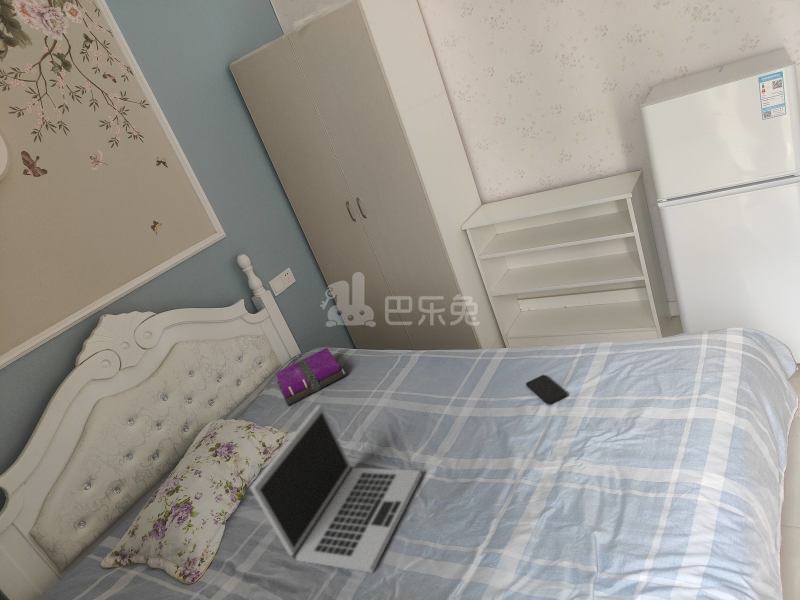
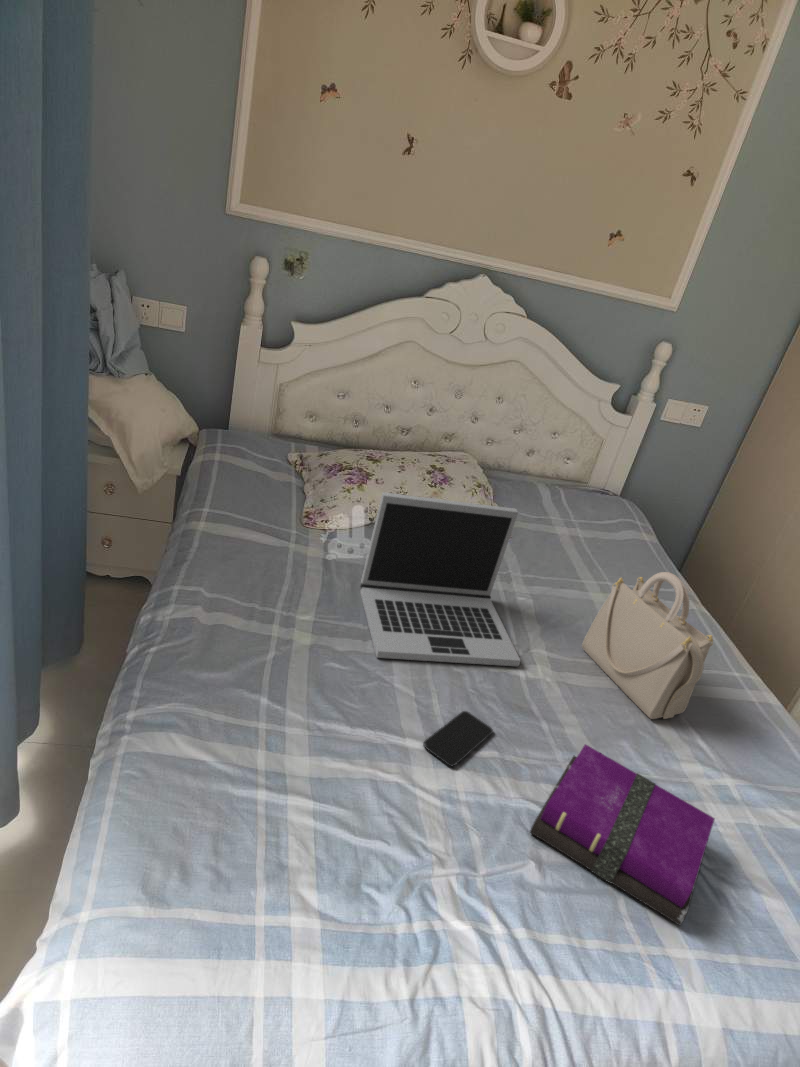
handbag: none [403,341,497,430] -> present [582,572,713,719]
notebook: present [276,348,346,406] -> present [530,744,715,925]
smartphone: present [526,375,567,404] -> present [423,711,493,766]

